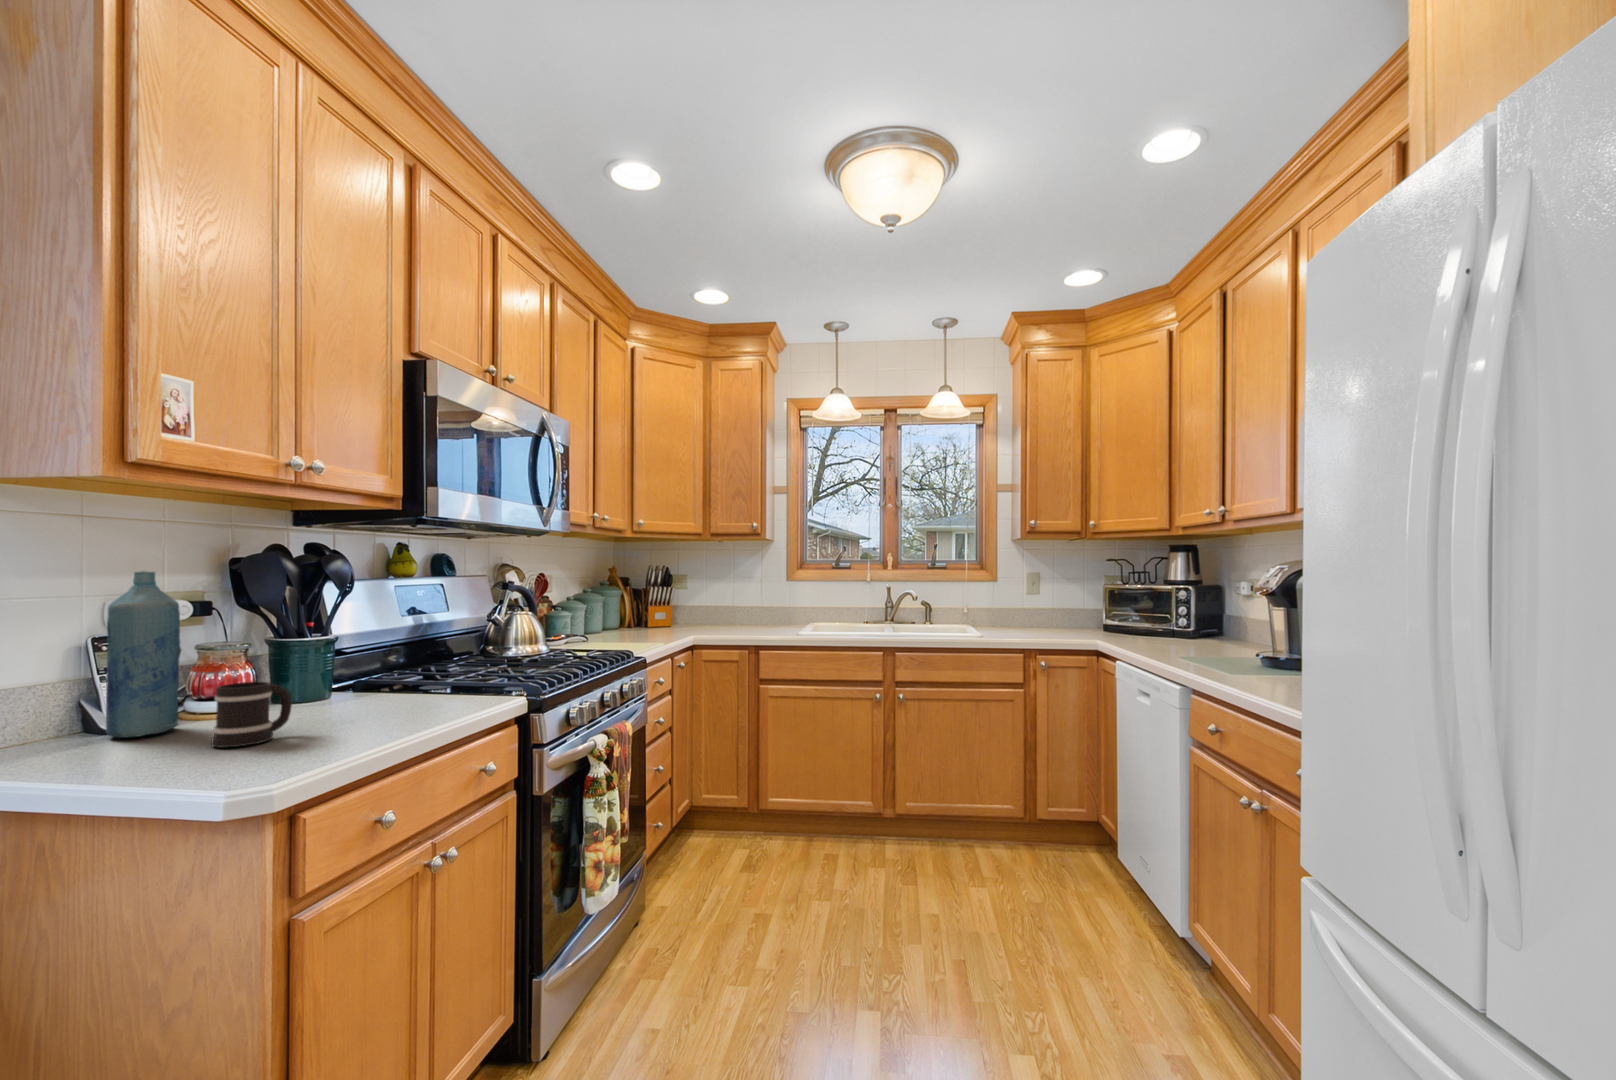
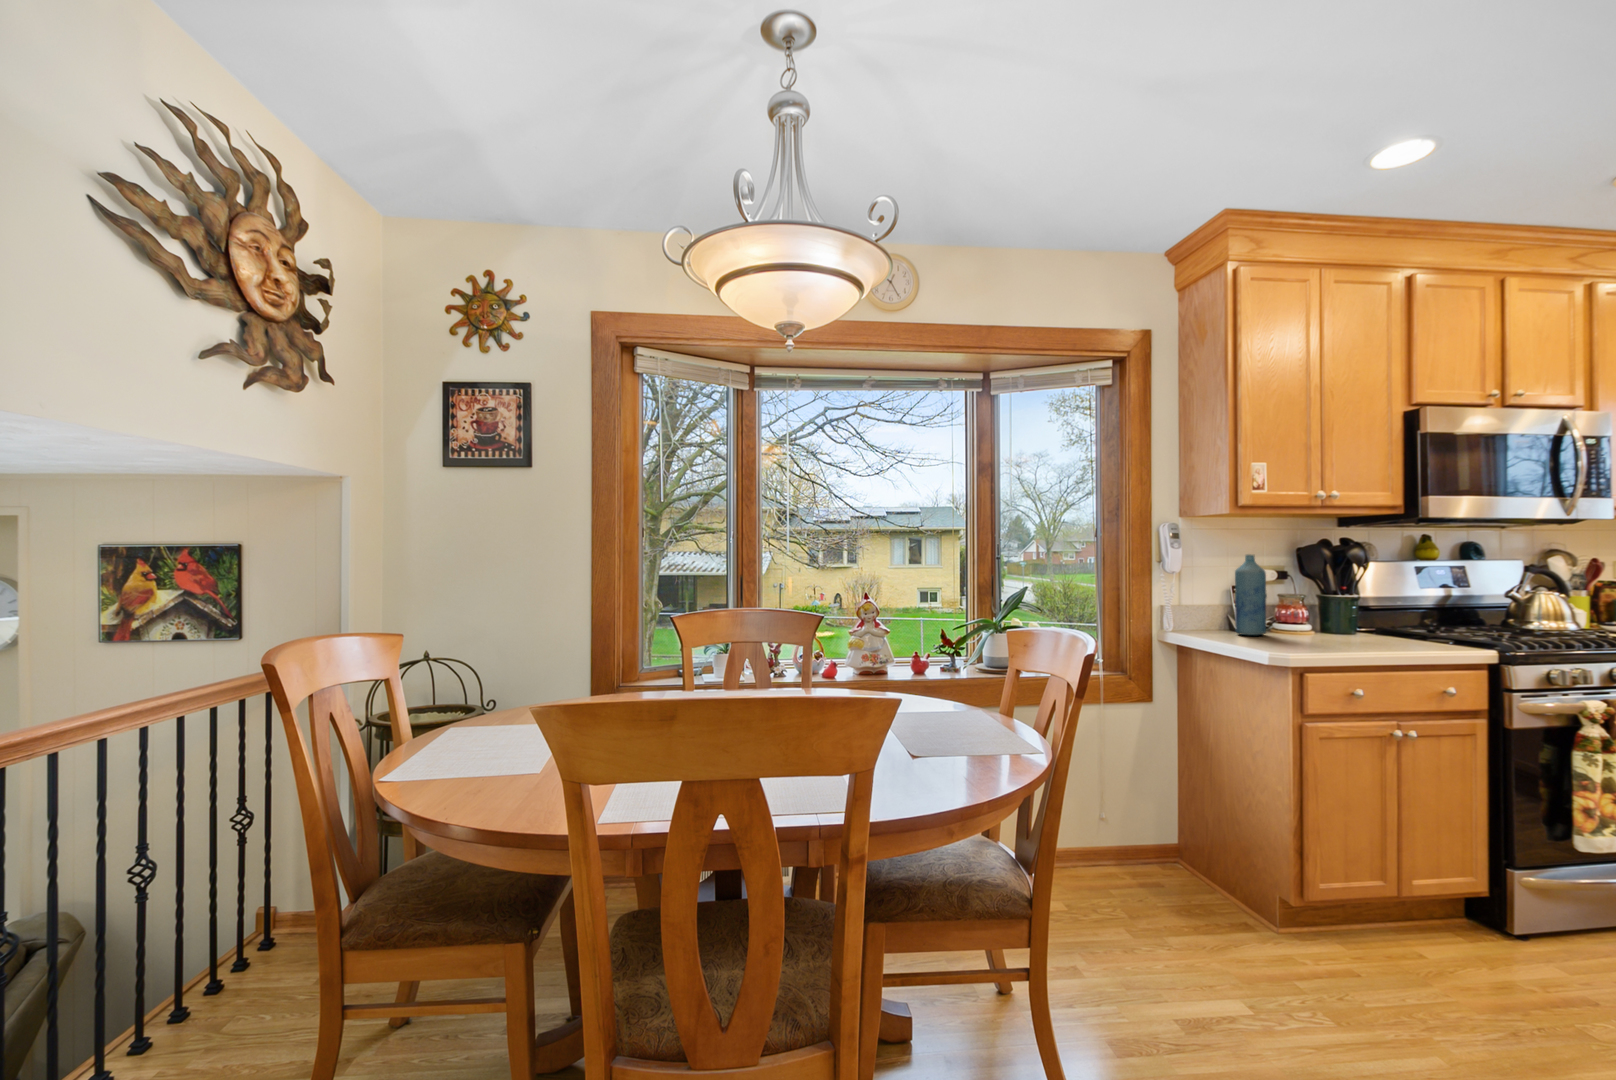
mug: present [211,682,292,747] -> none [1276,613,1317,645]

